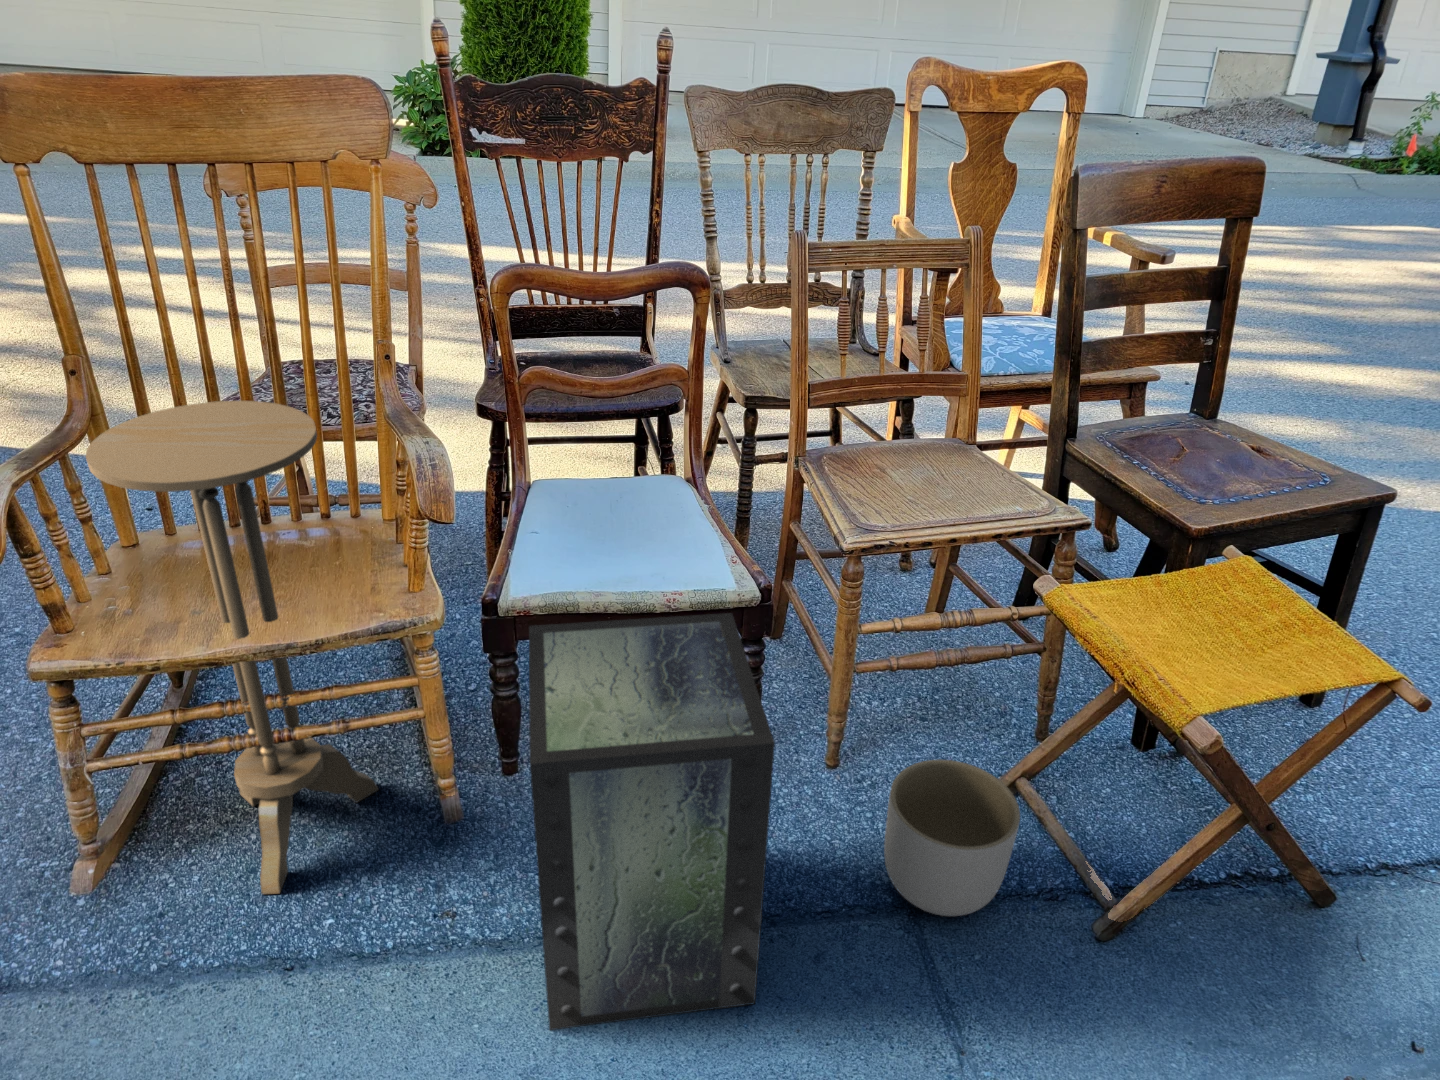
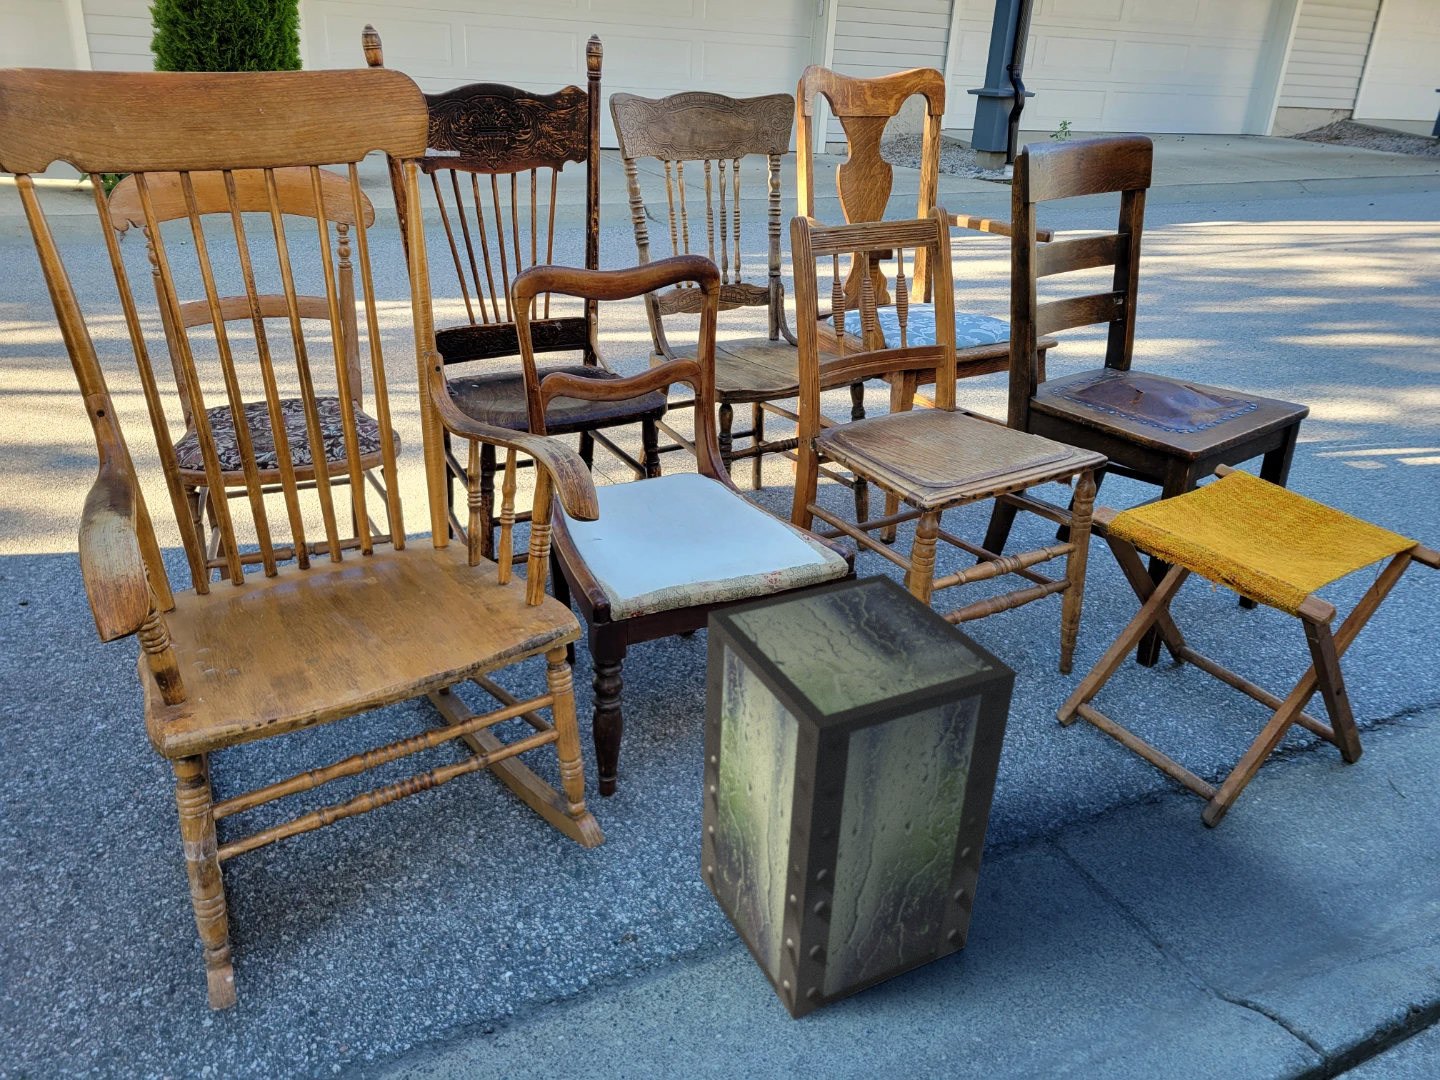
side table: present [86,401,379,894] -> none [227,416,482,966]
planter: present [884,760,1020,916] -> none [1007,691,1139,834]

